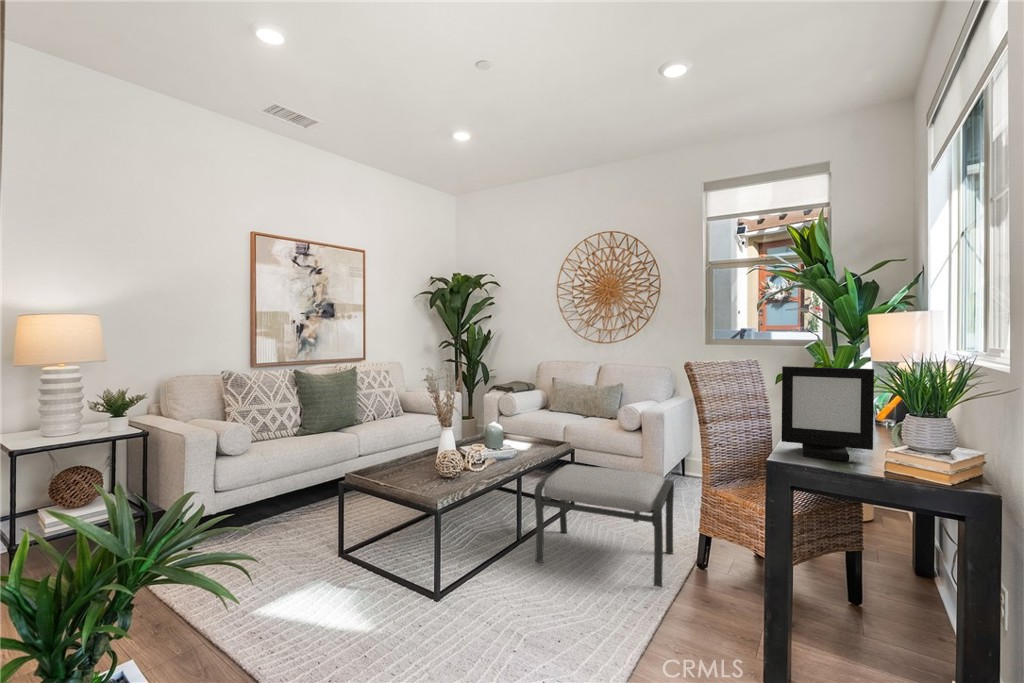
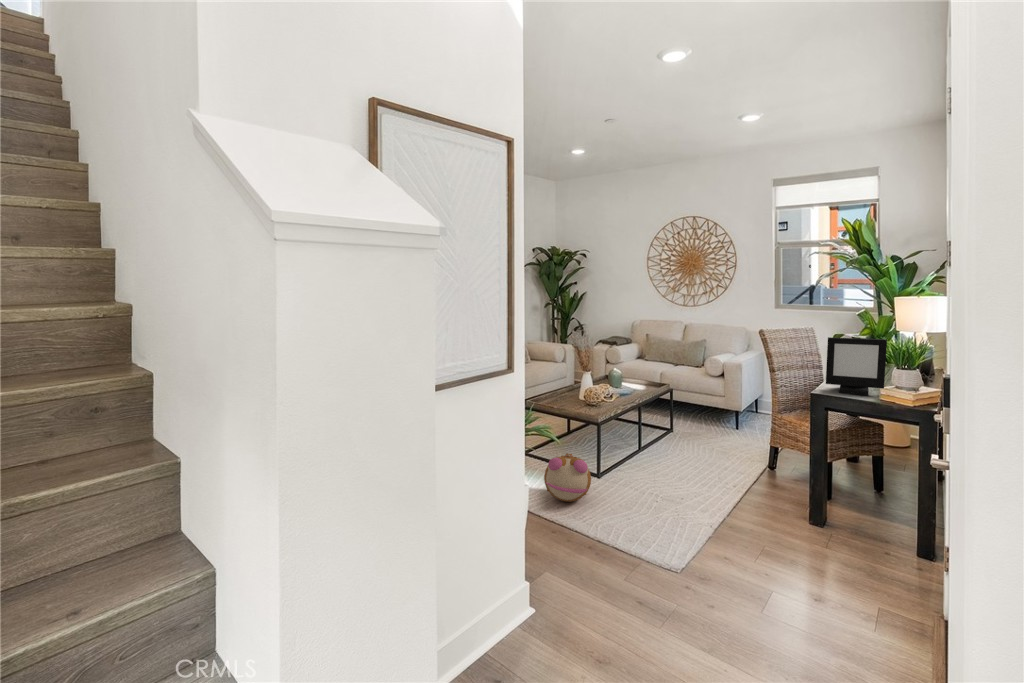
ottoman: present [534,464,674,587] -> none [653,400,750,478]
plush toy: none [326,557,415,645] -> present [544,453,591,502]

